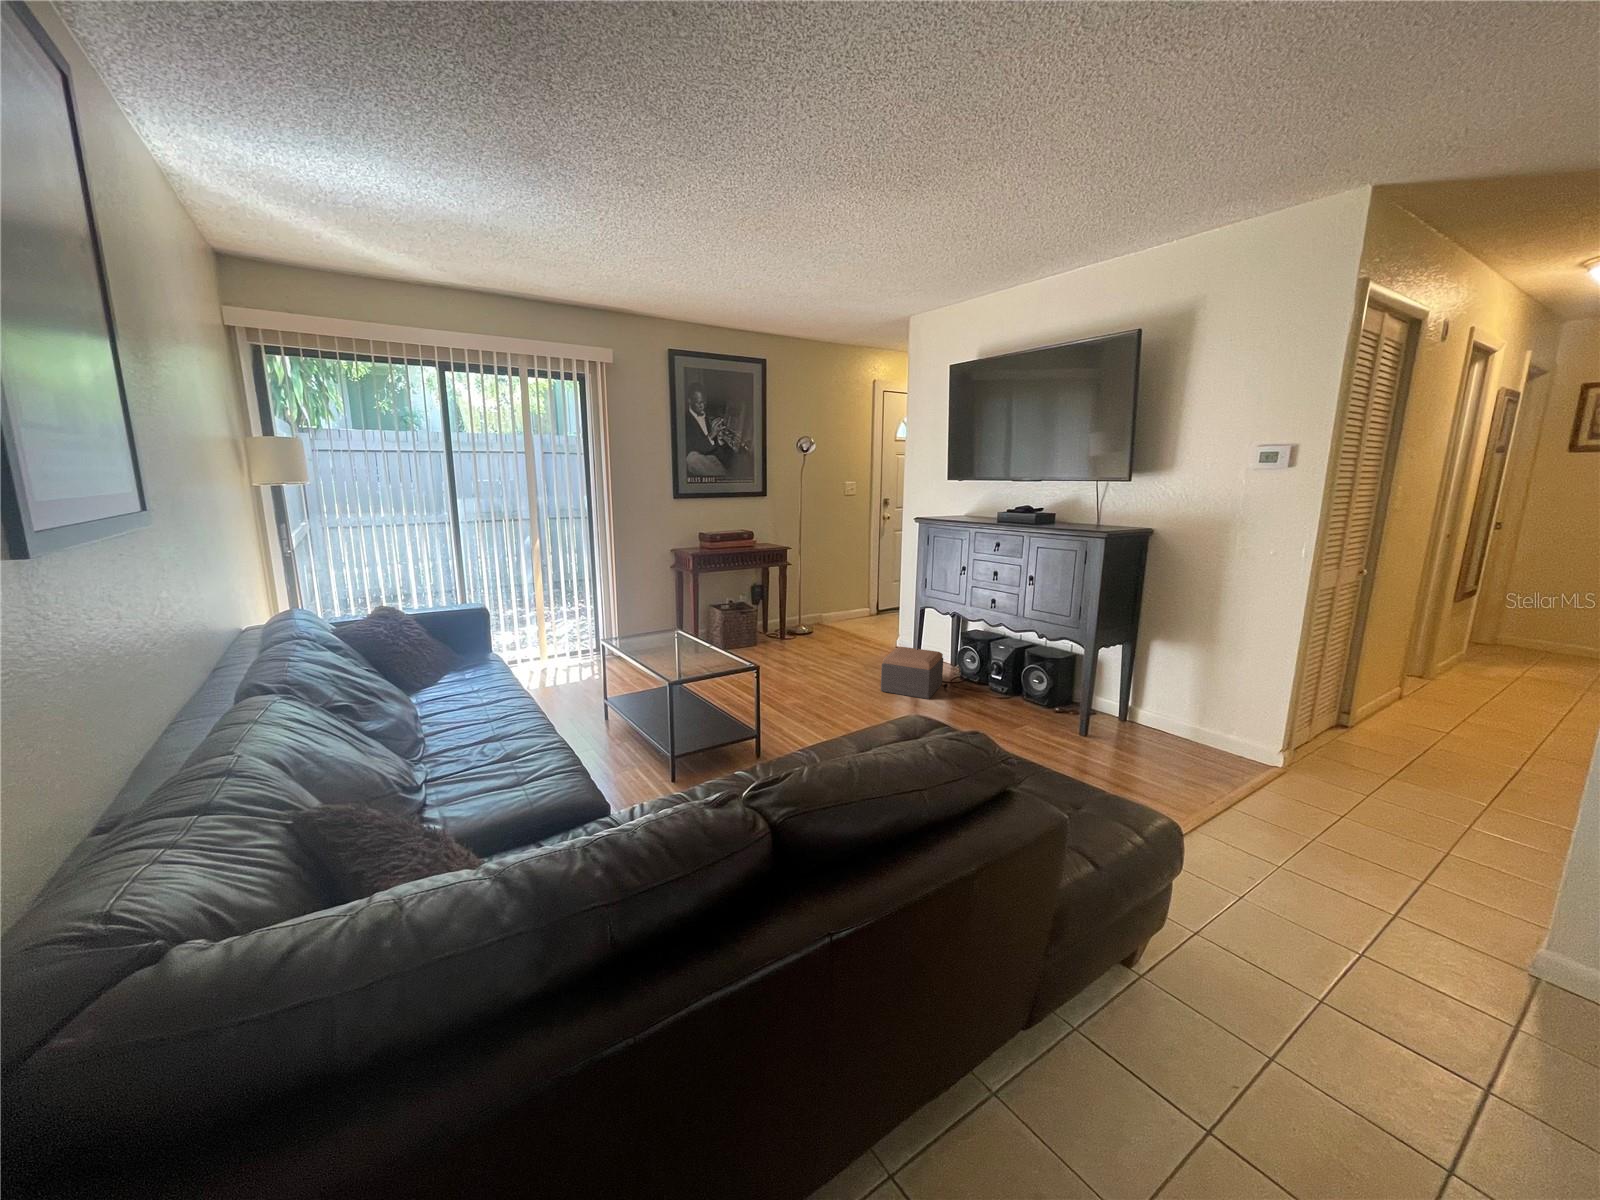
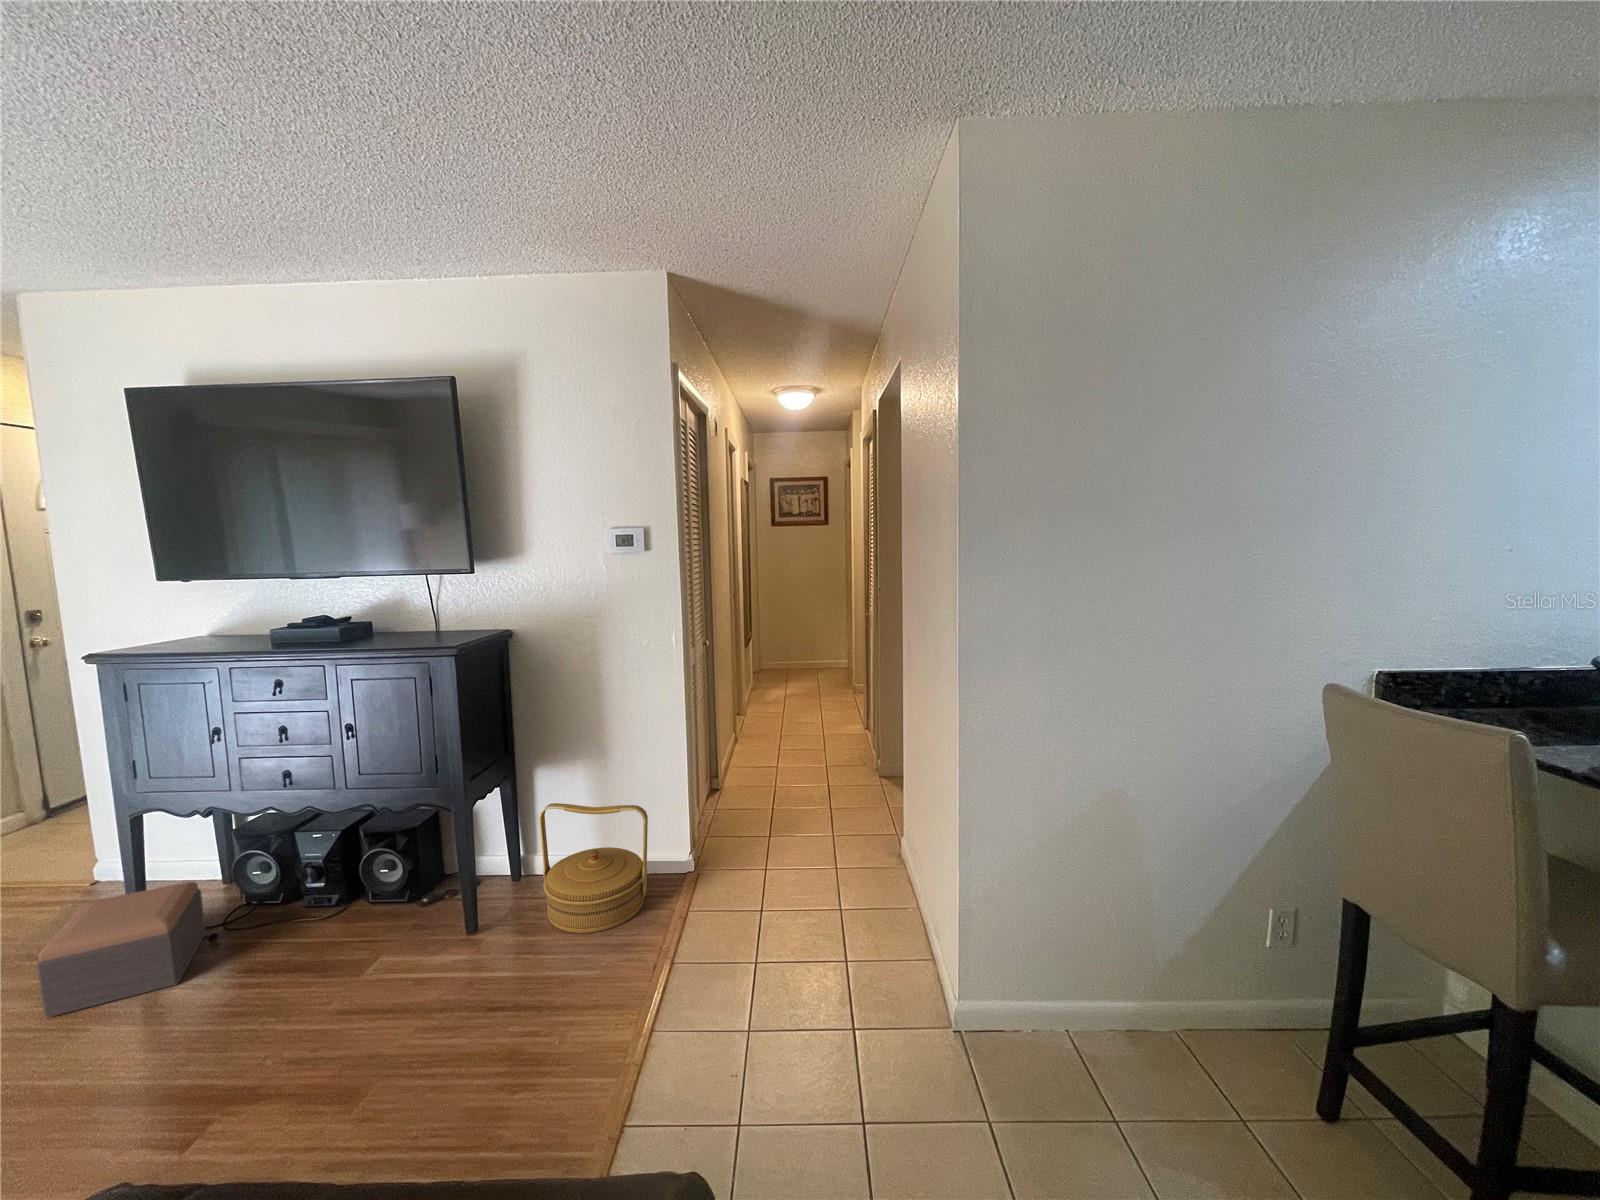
woven basket: none [1138,666,1241,774] -> present [539,803,648,933]

